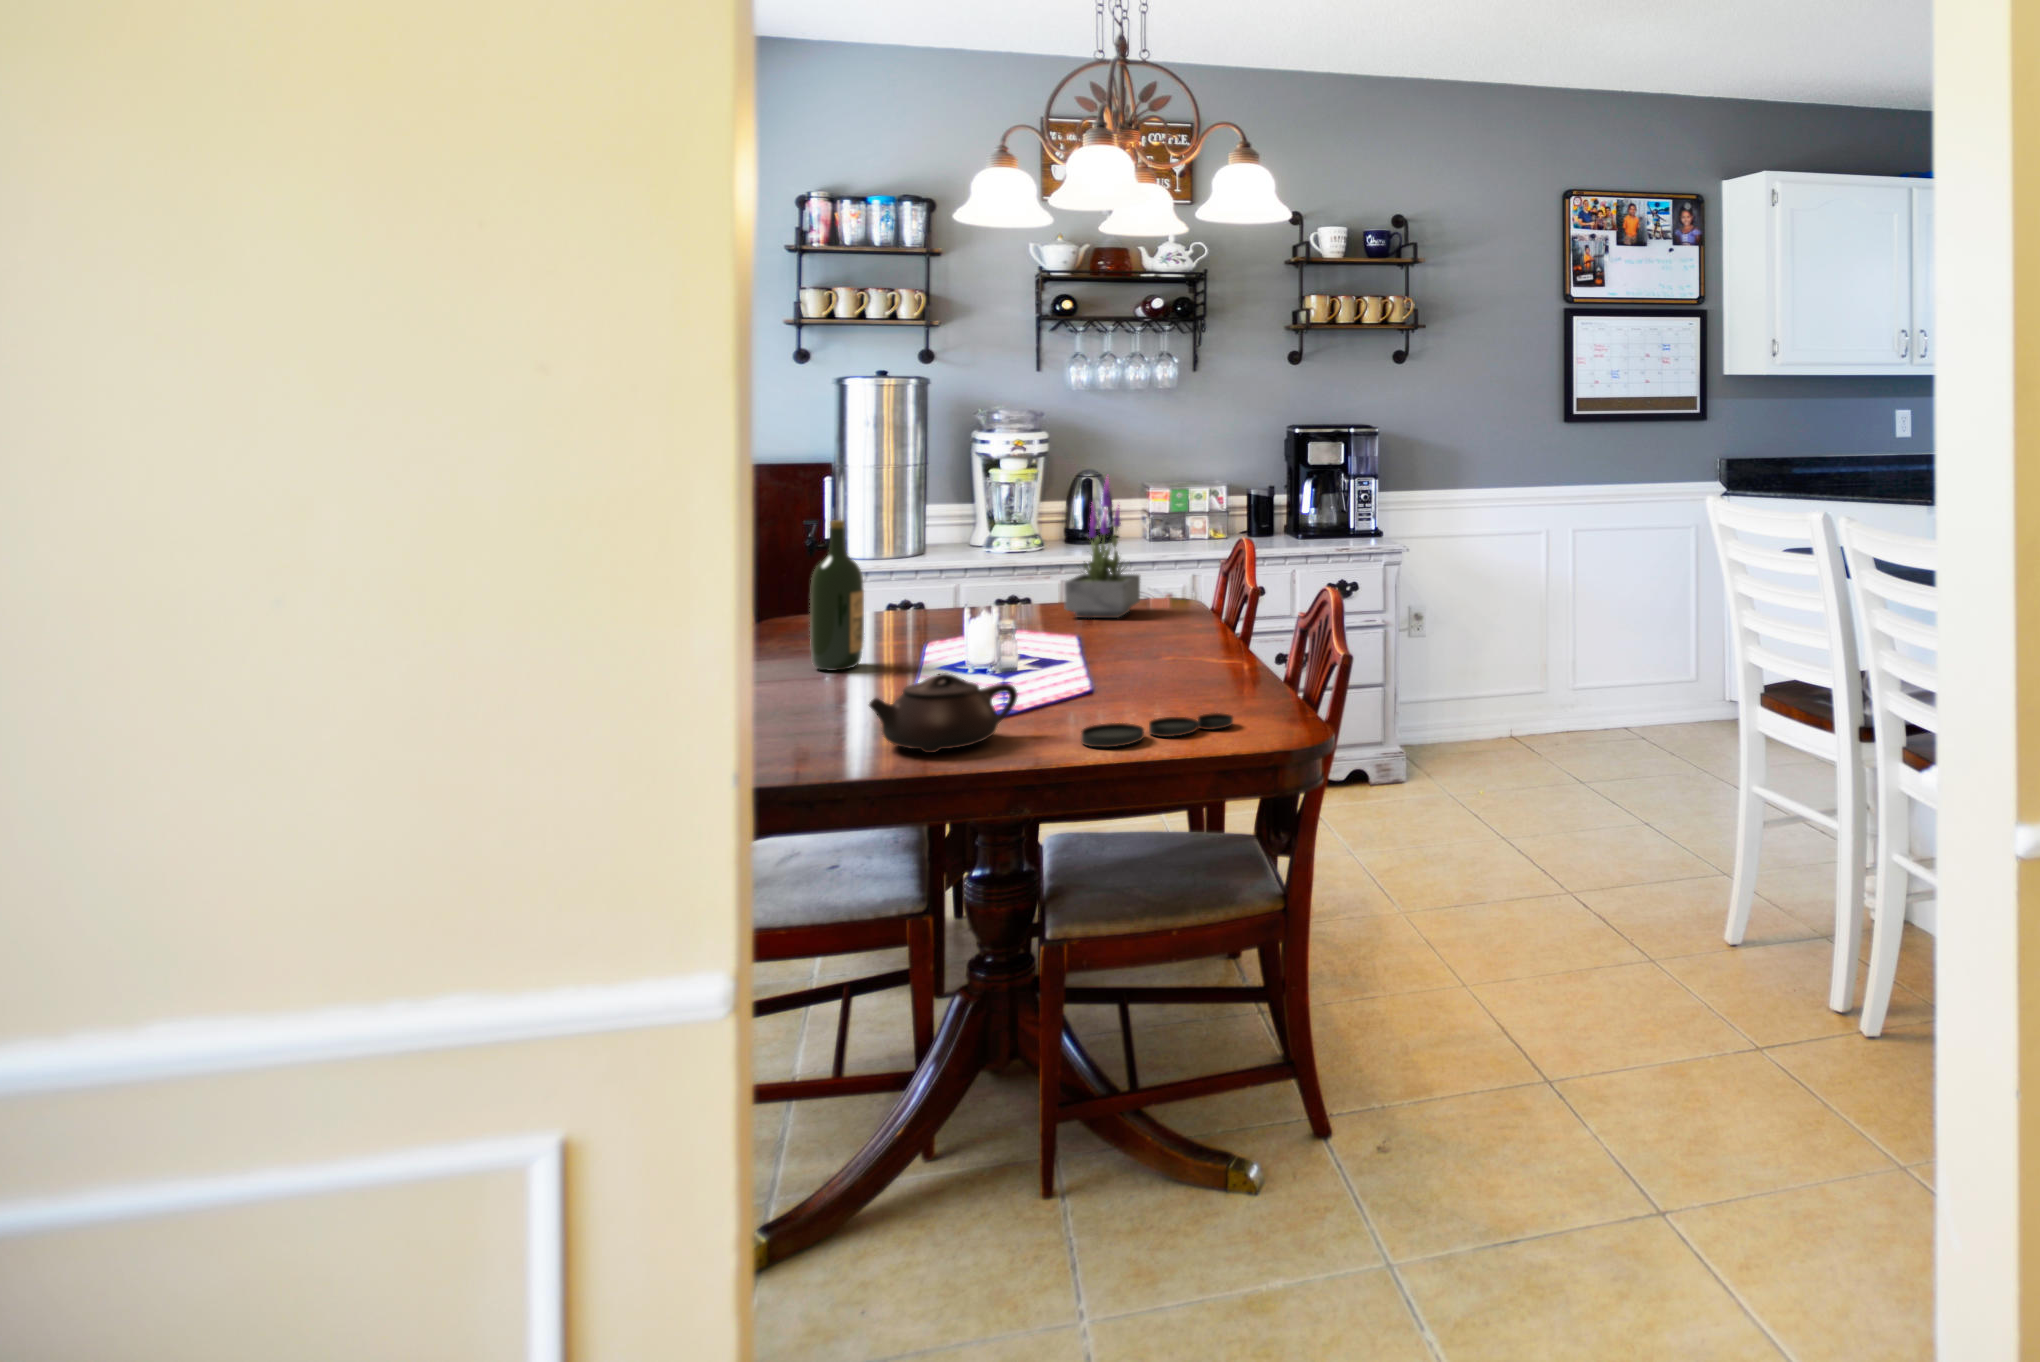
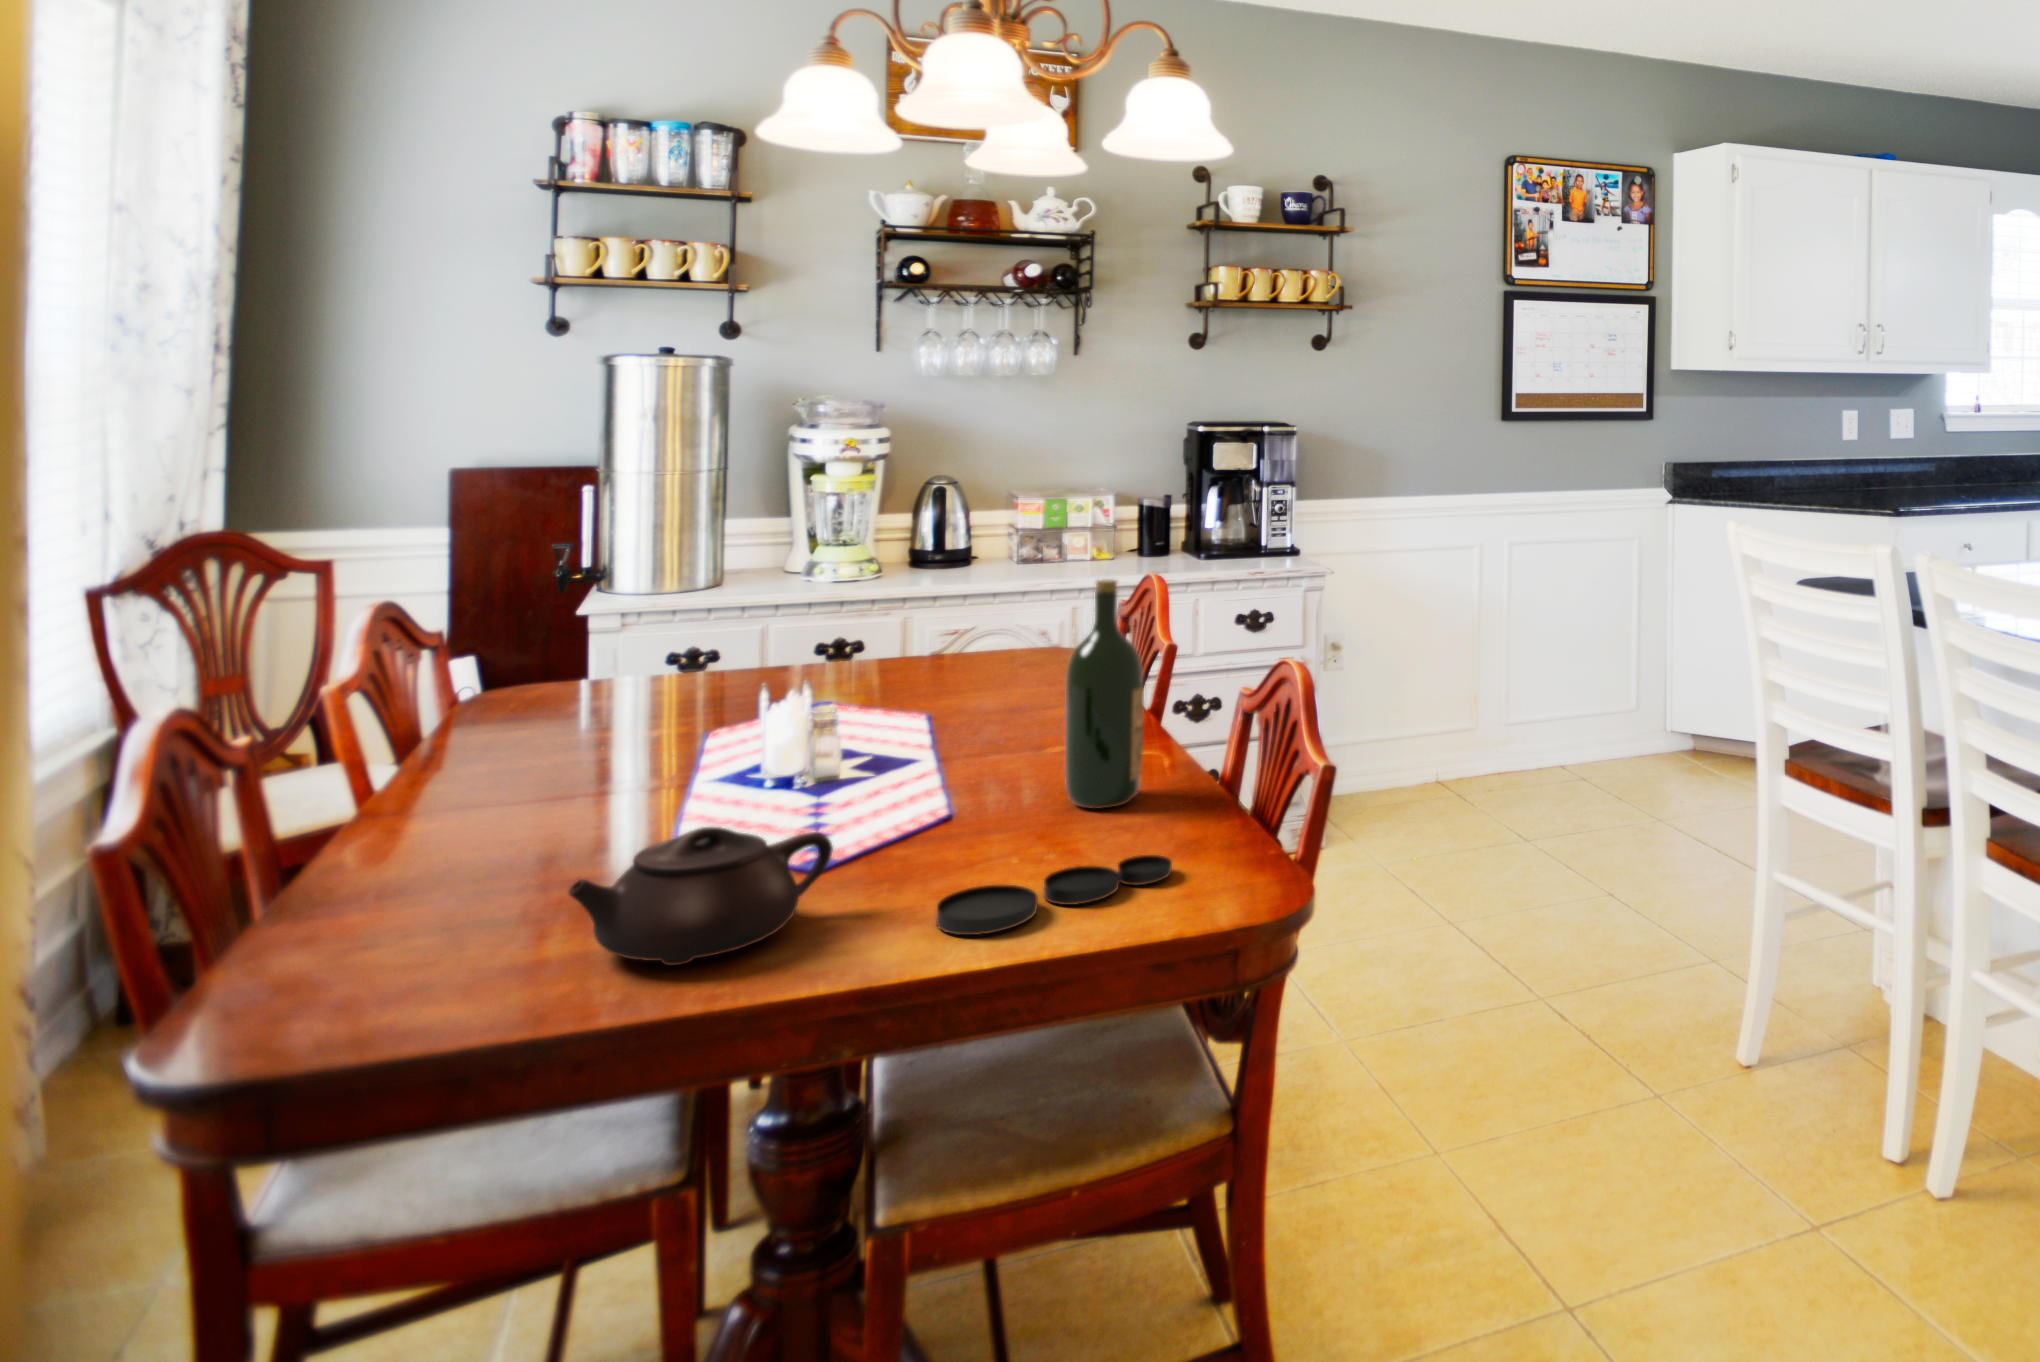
potted plant: present [1064,477,1140,618] -> none [909,486,1014,676]
wine bottle: present [810,520,864,670] -> present [1065,580,1144,809]

